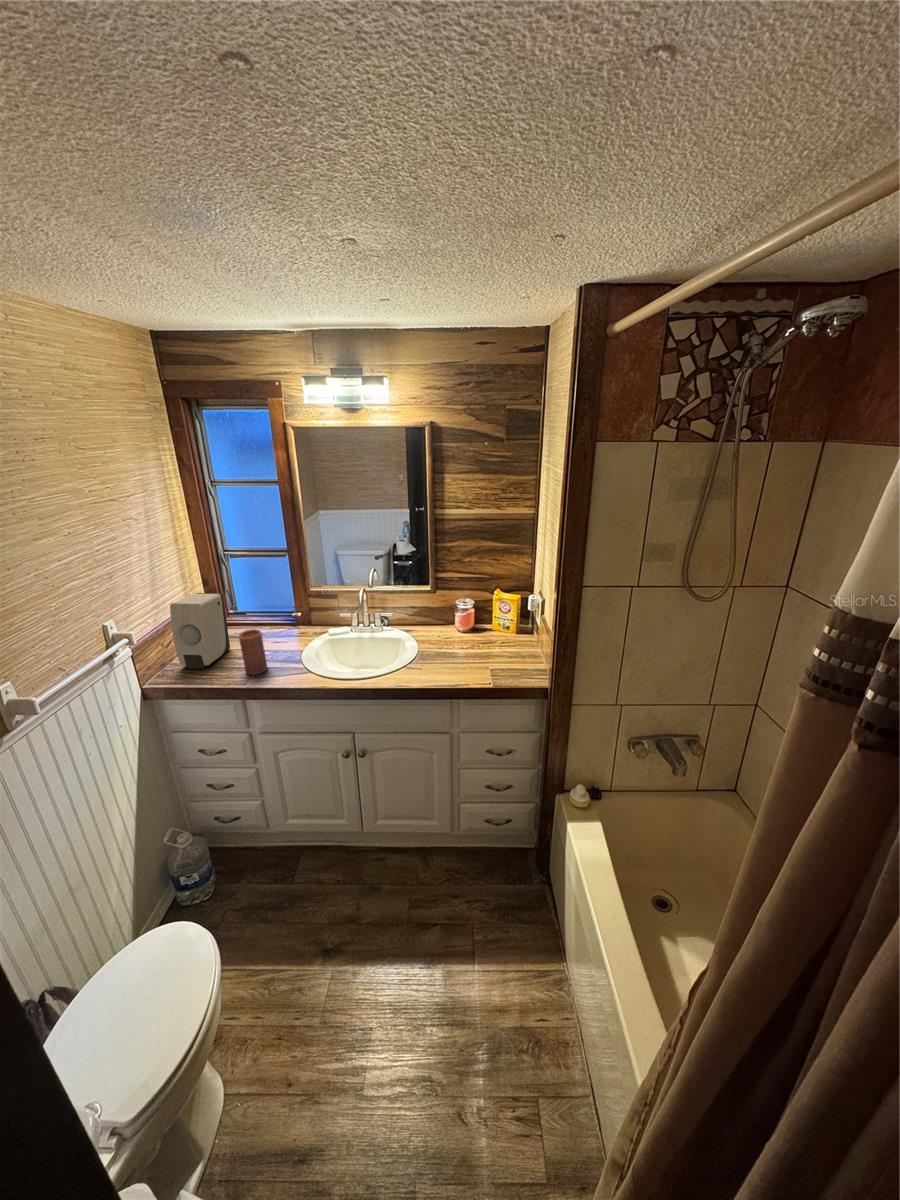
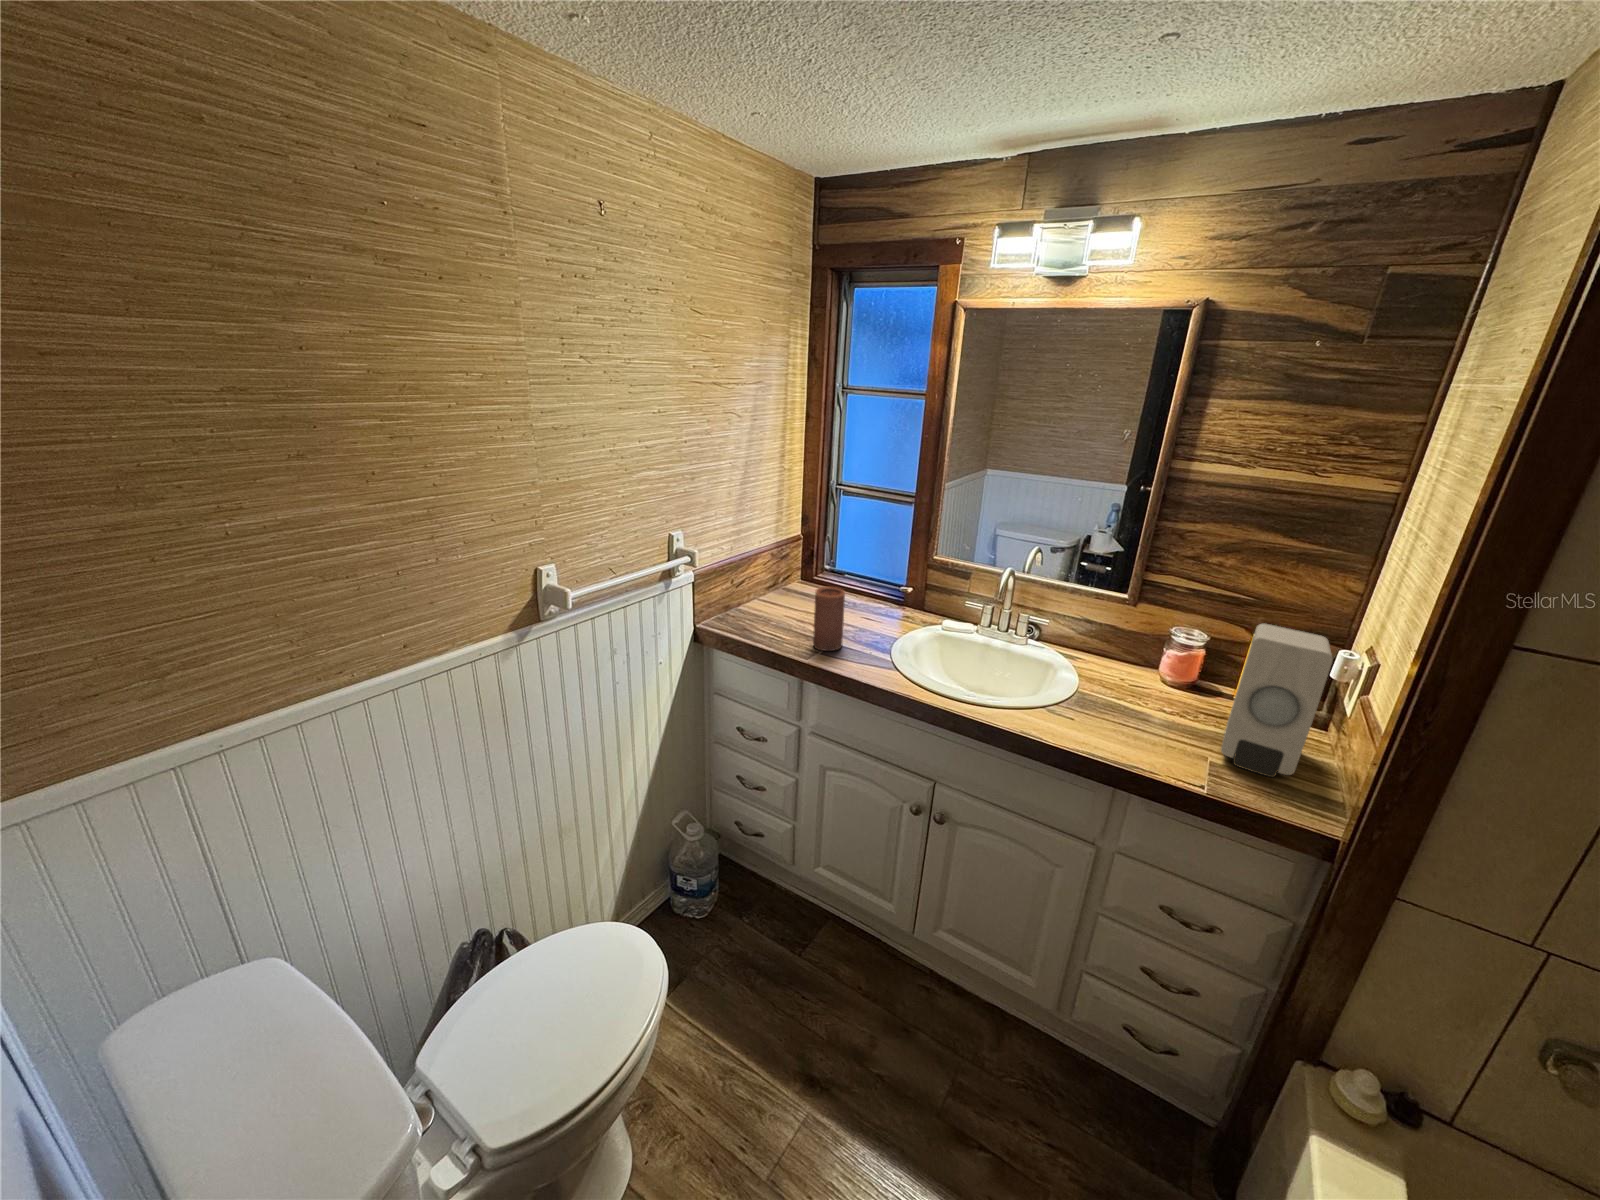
soap dispenser: present [170,593,230,669] -> present [1221,623,1333,777]

